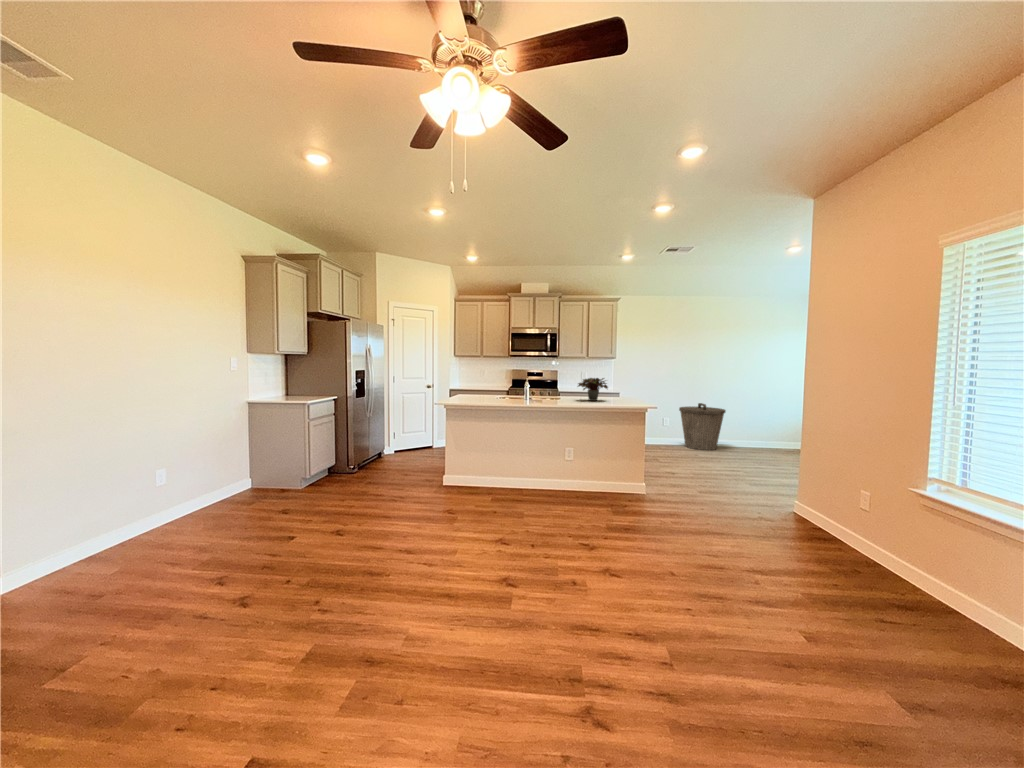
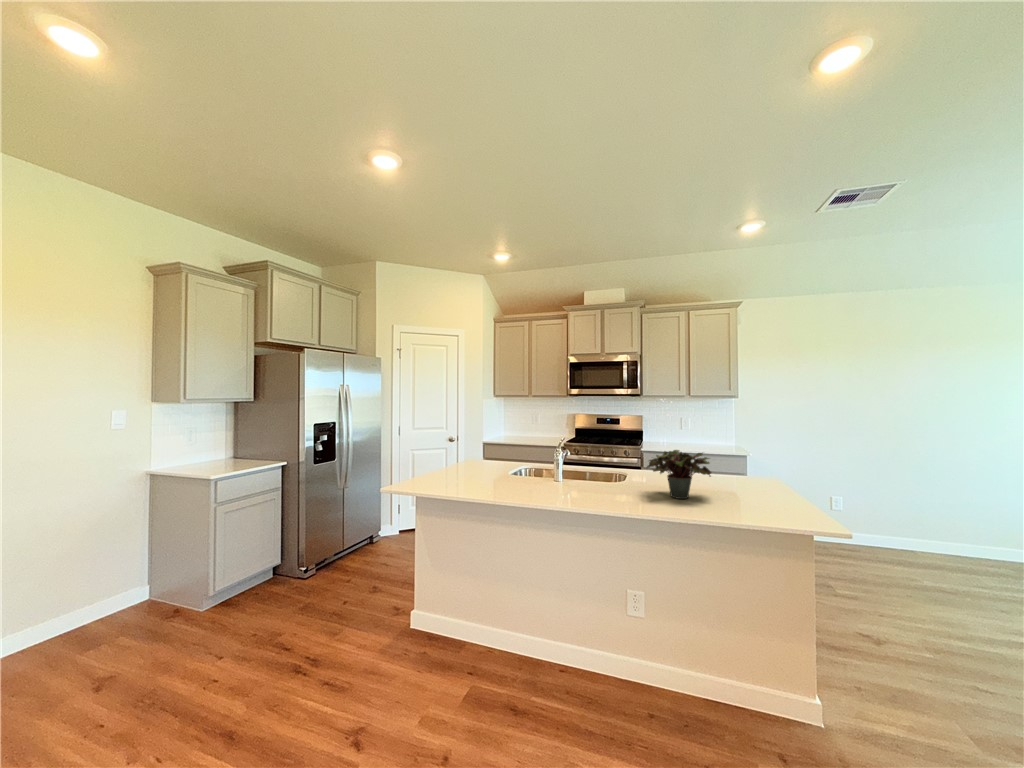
trash can: present [679,403,726,450] -> none [864,480,969,573]

